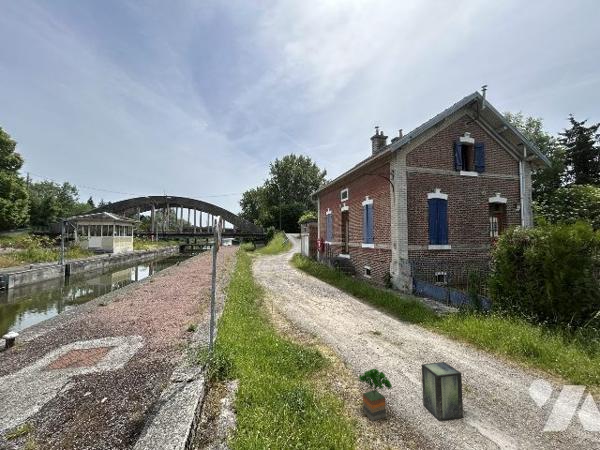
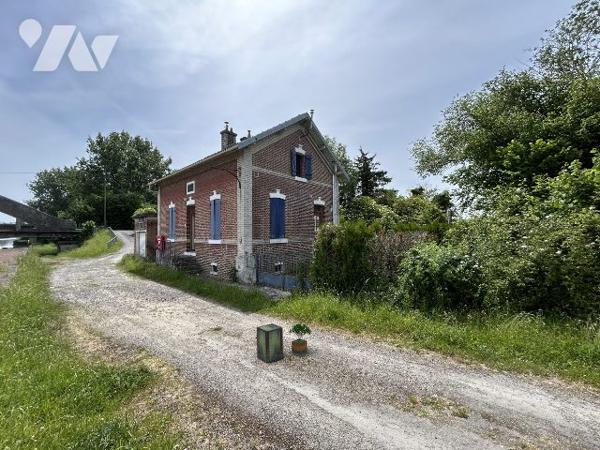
potted tree: present [359,369,392,421] -> present [289,324,311,357]

